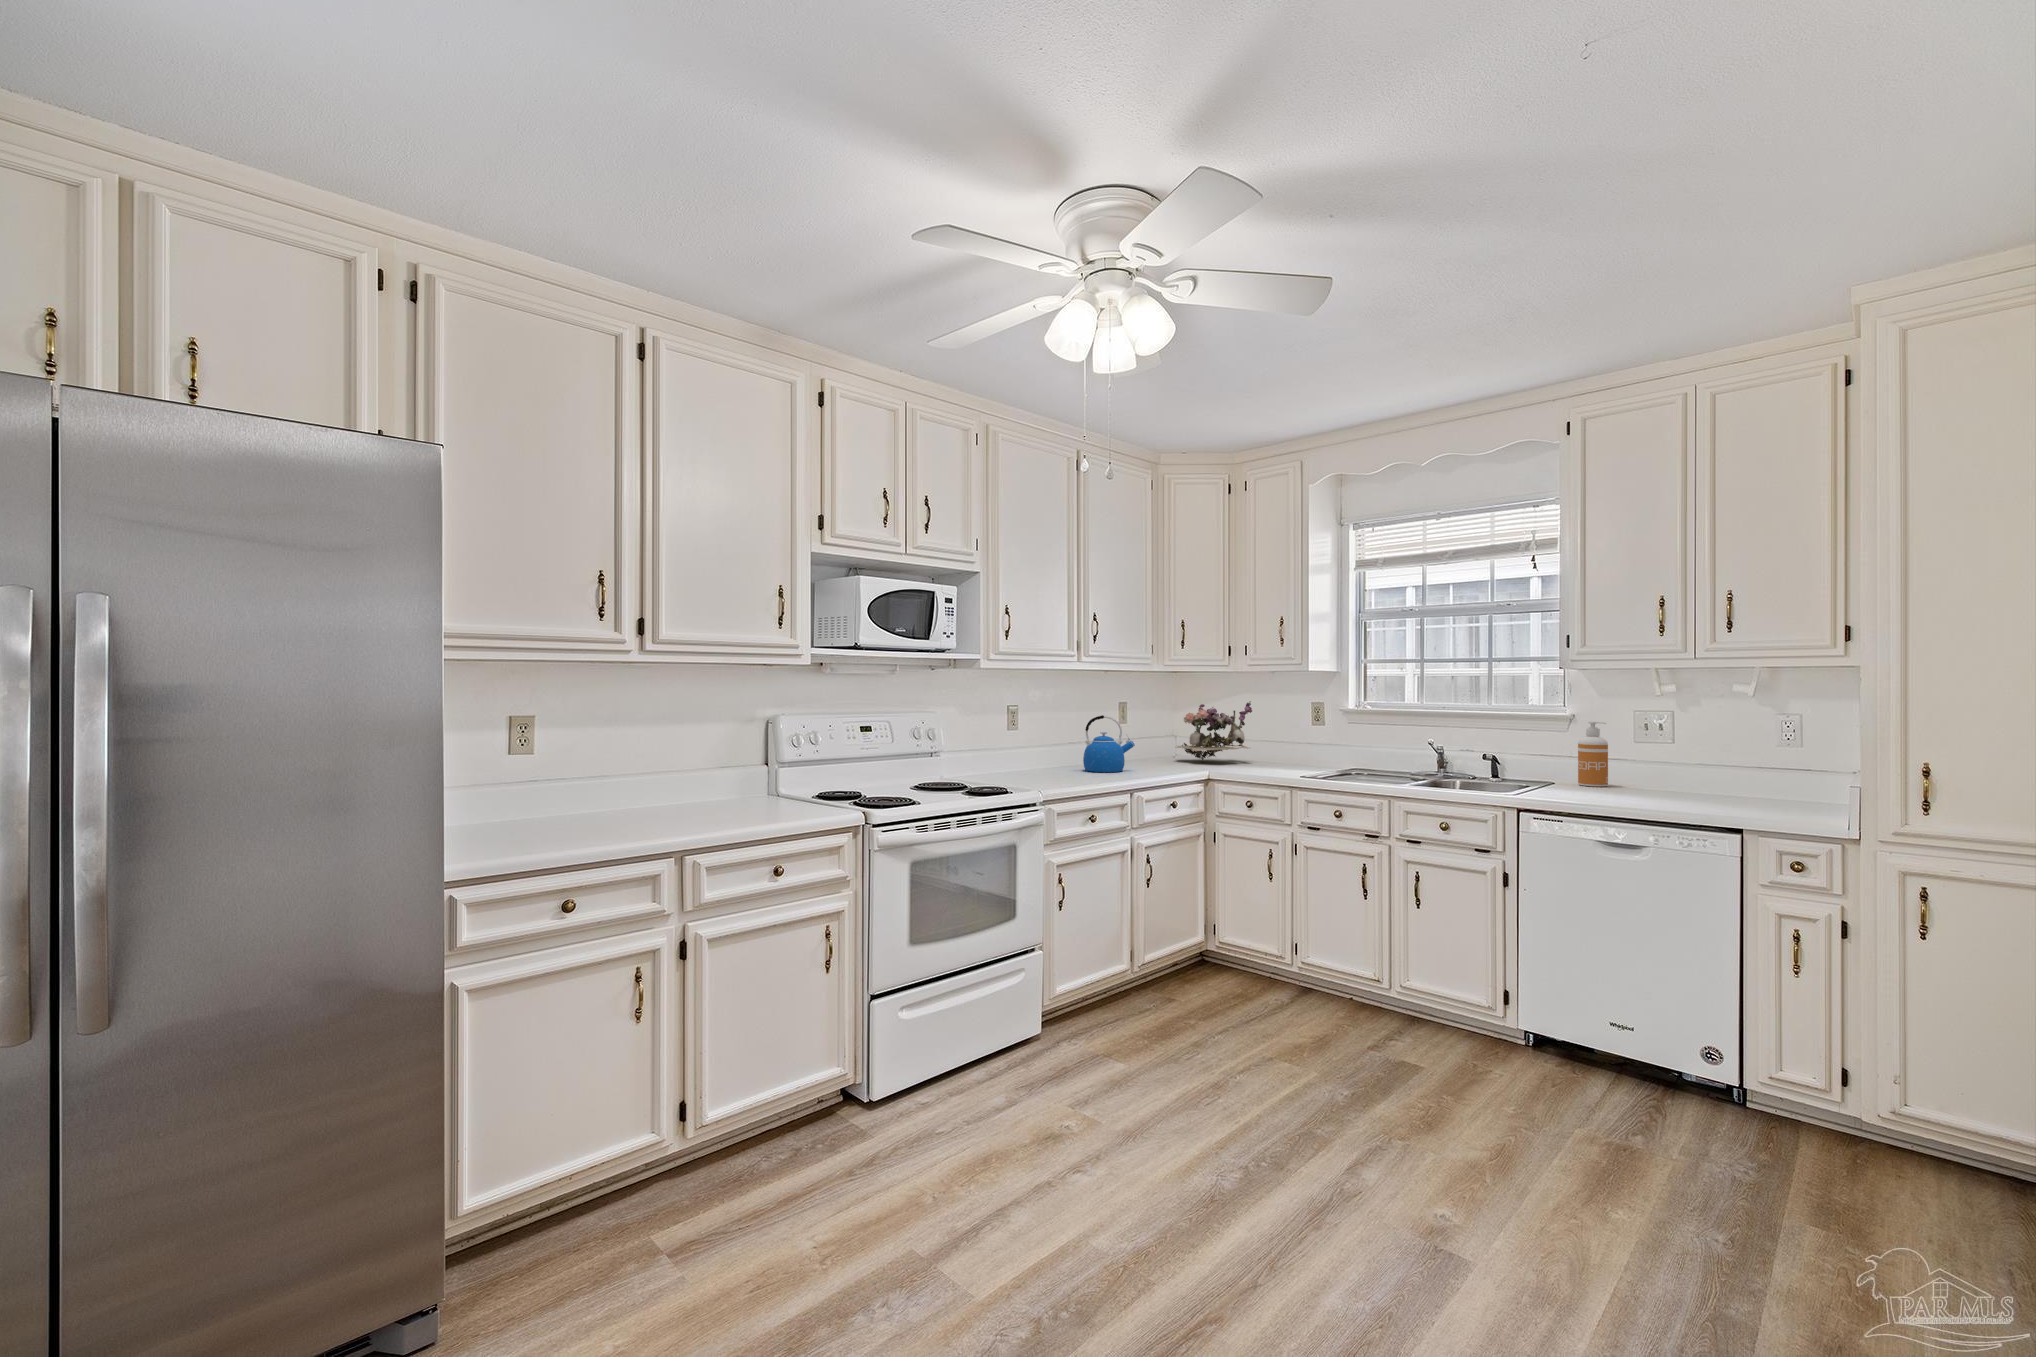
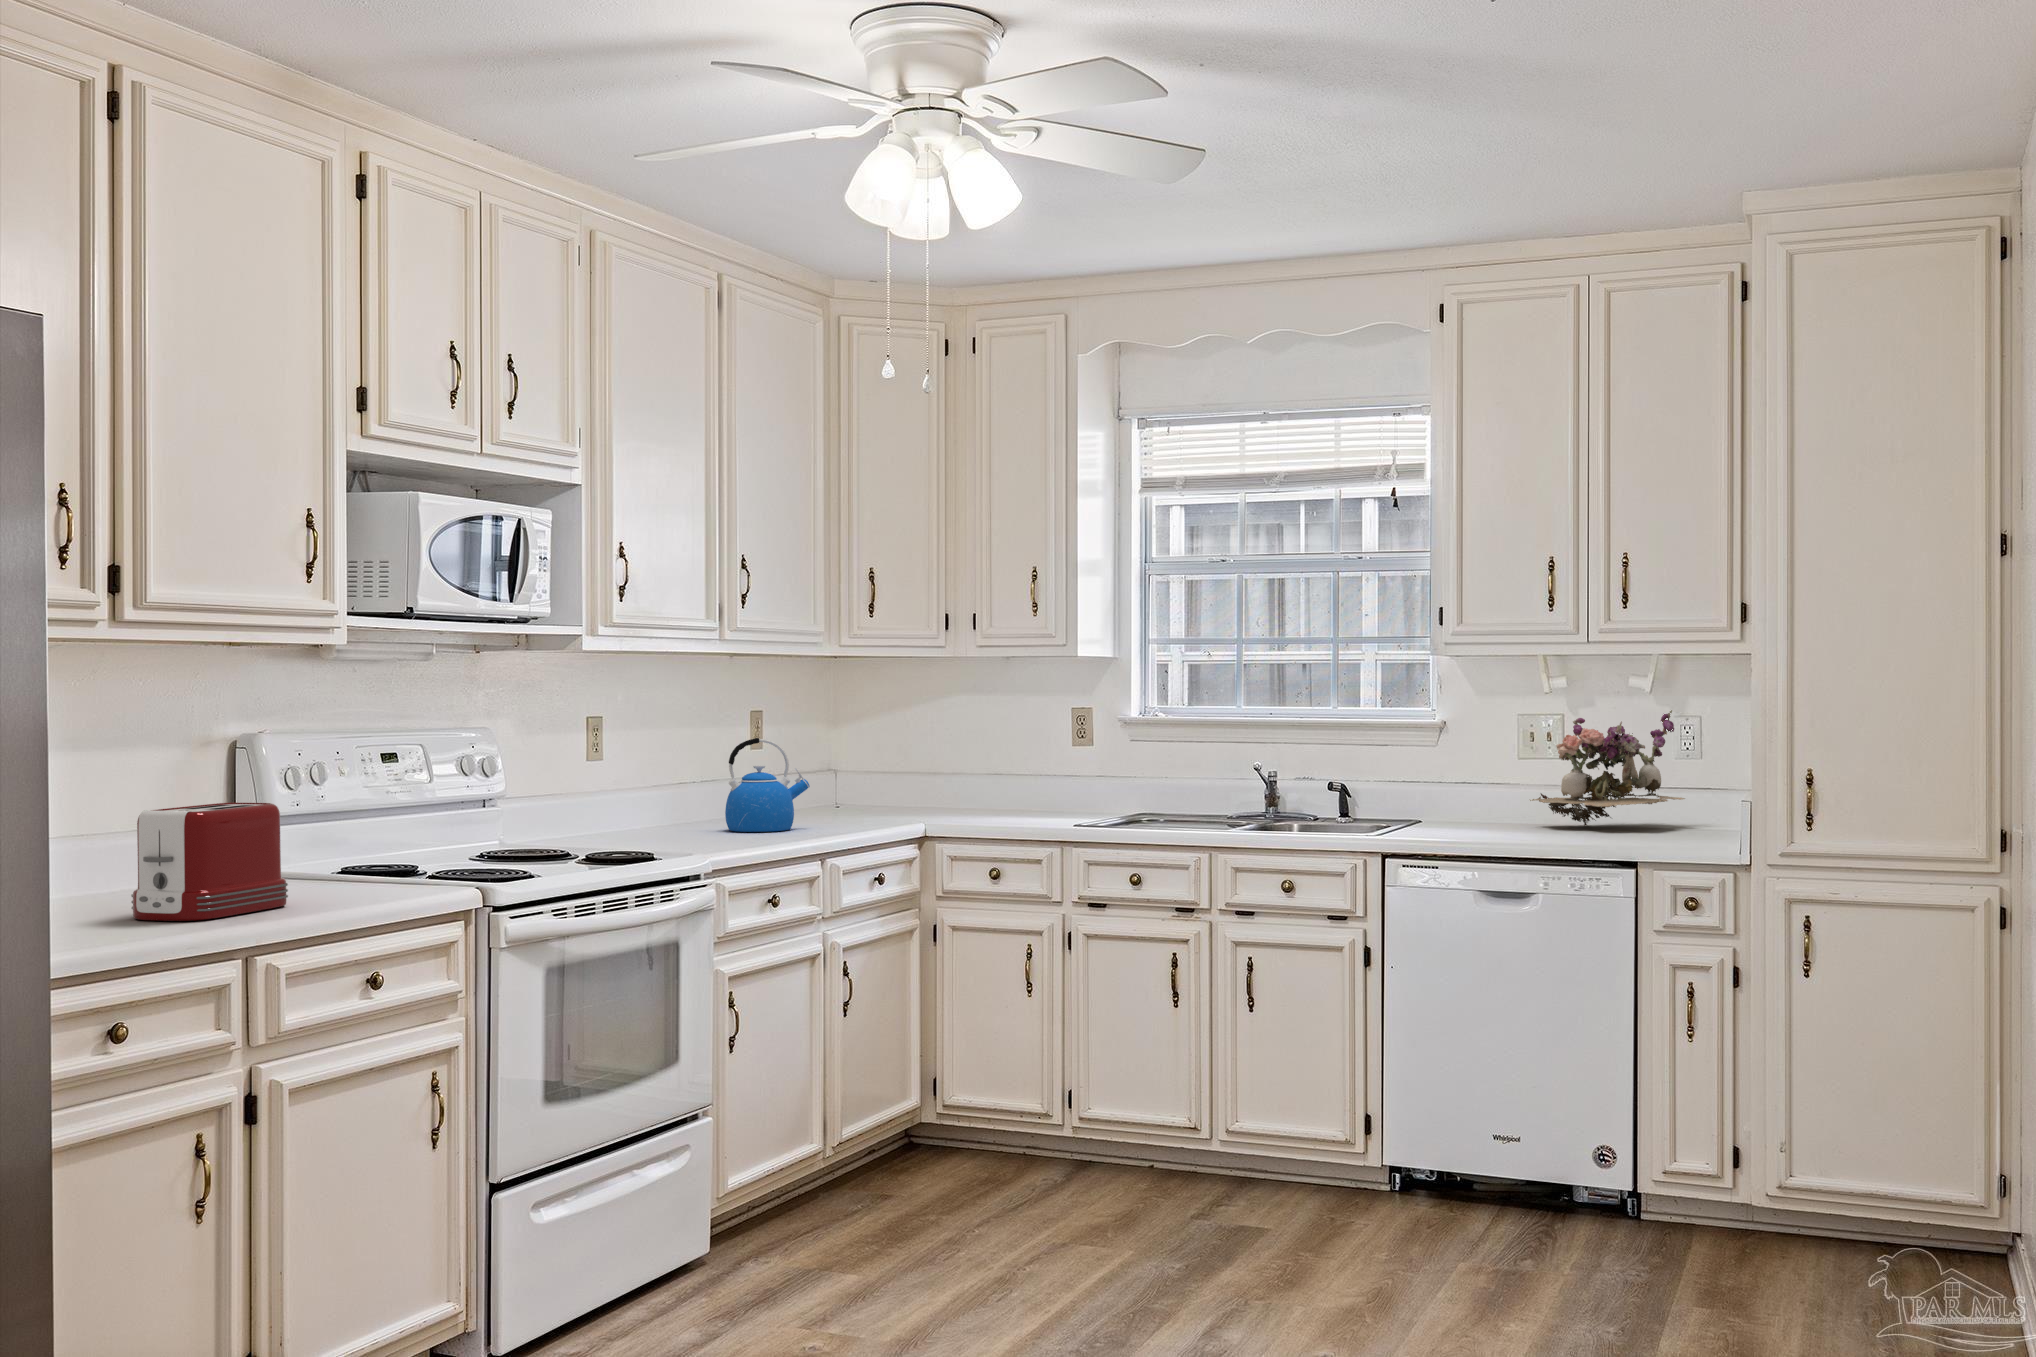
flower arrangement: present [1177,701,1252,760] -> present [1530,710,1685,826]
soap dispenser: present [1578,722,1608,787] -> none [1453,730,1491,822]
toaster: none [633,750,739,826] -> present [131,803,288,921]

